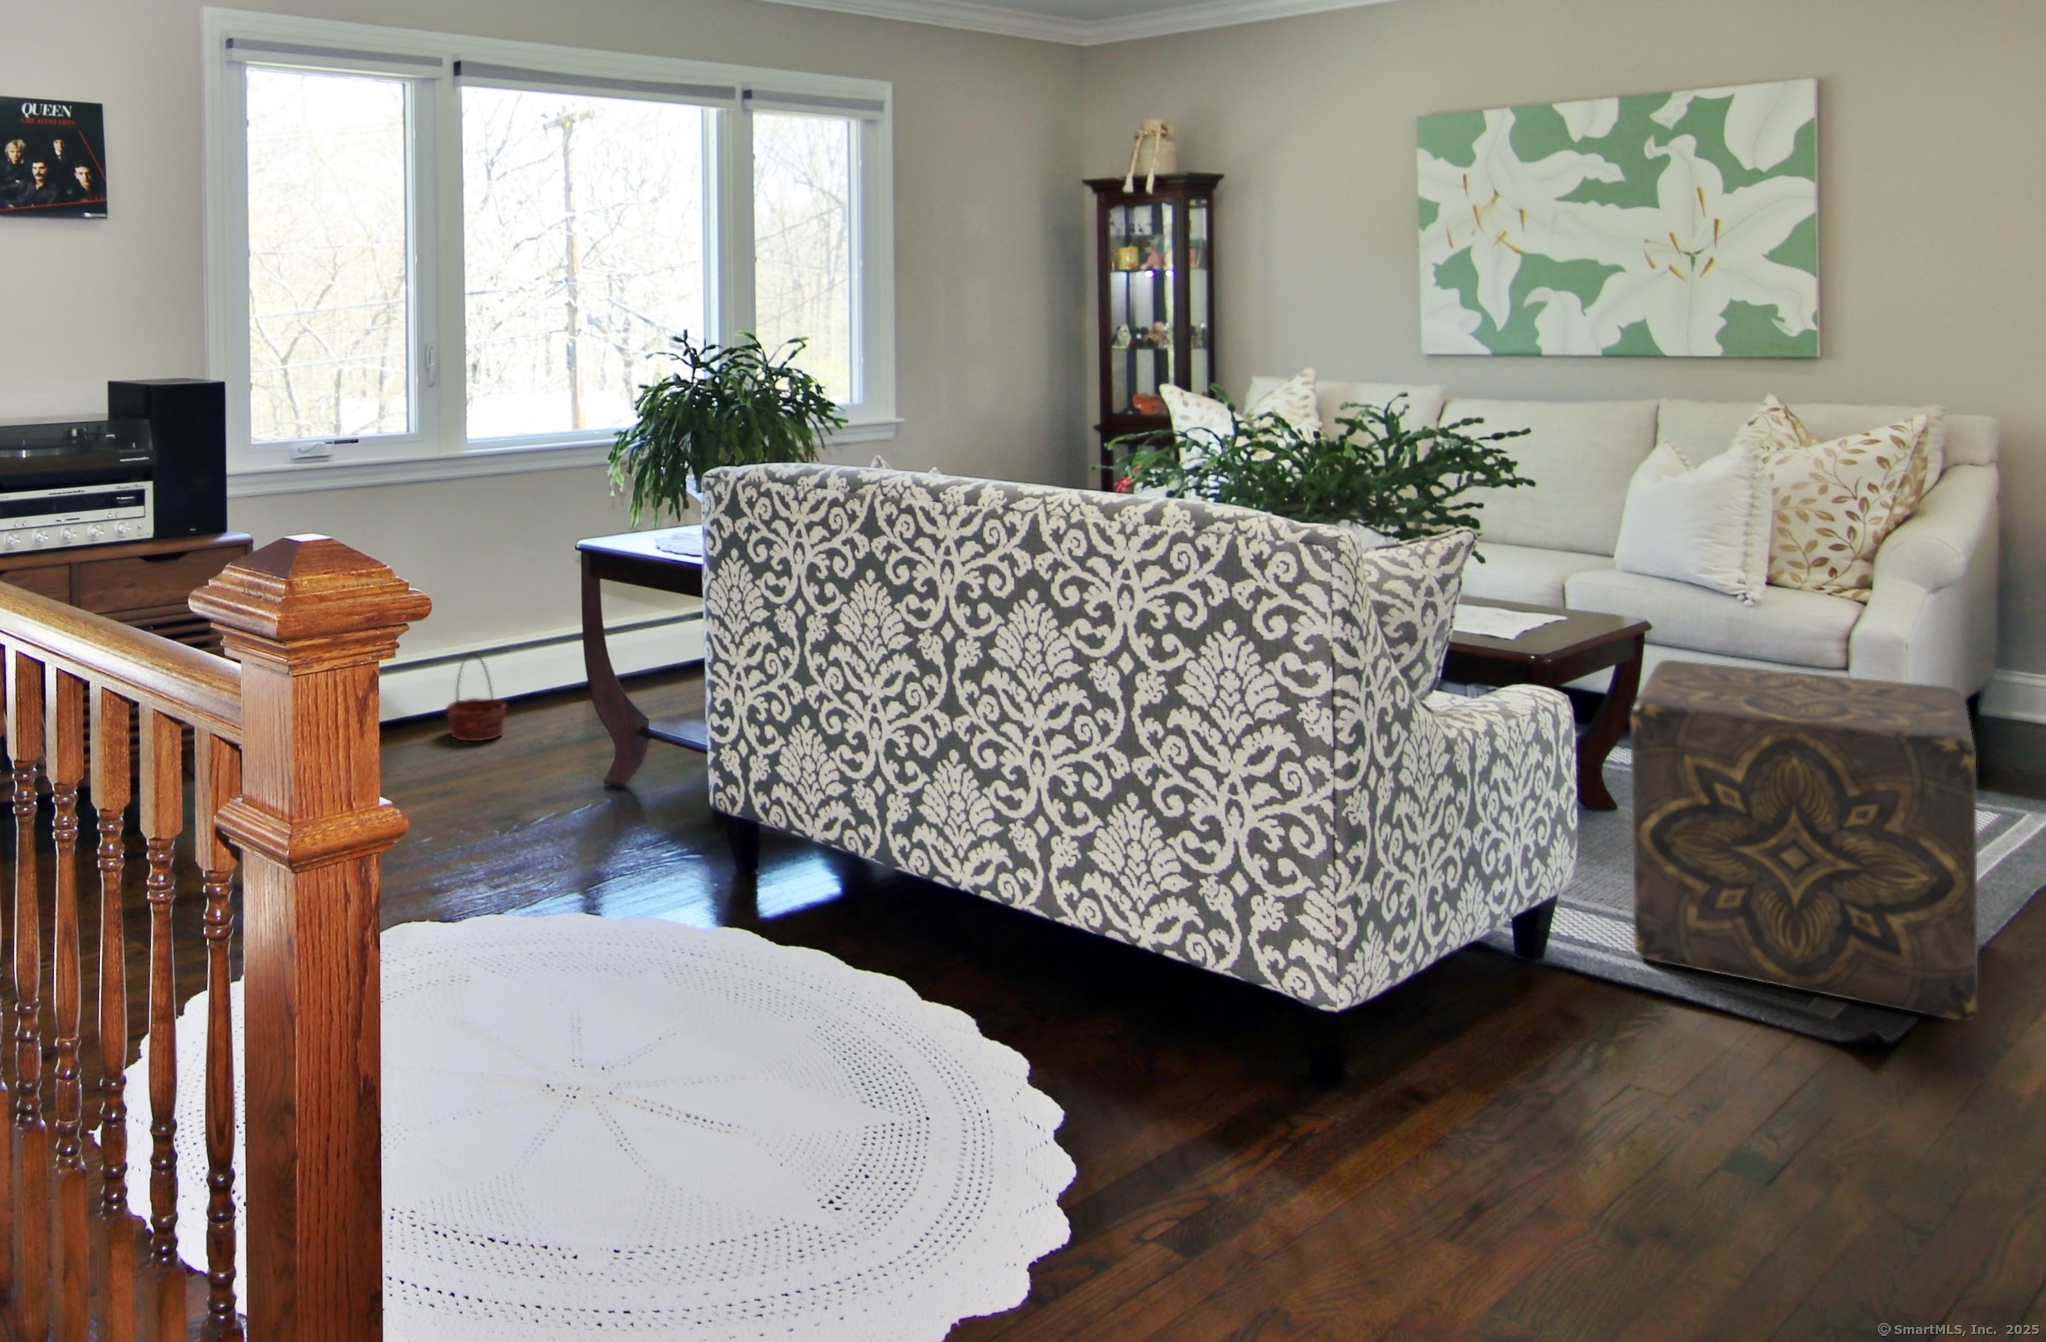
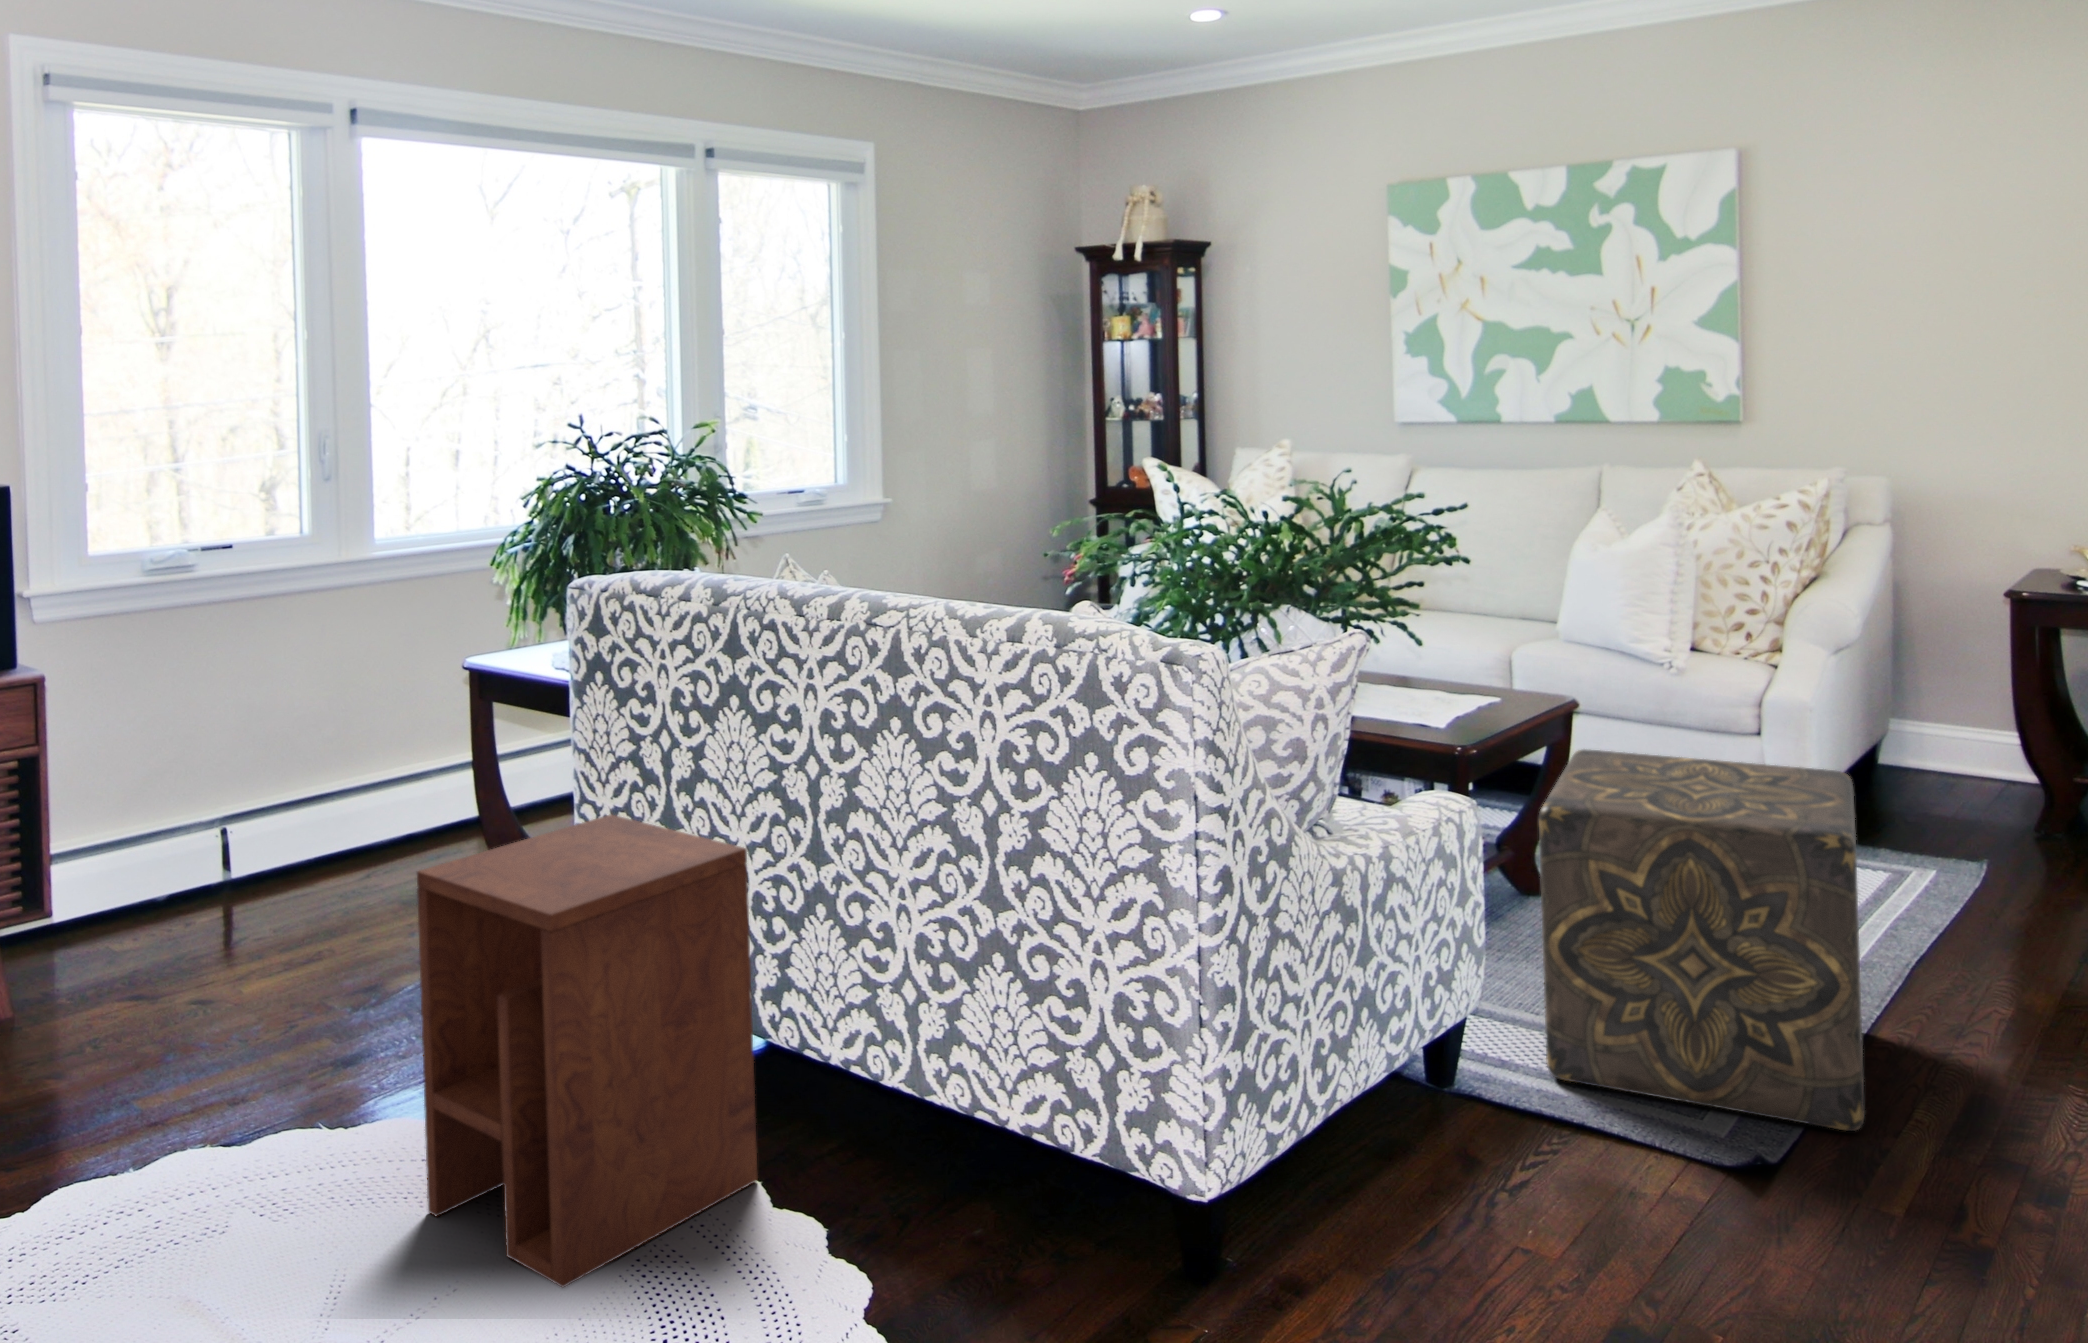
basket: present [446,654,506,741] -> none [336,780,410,883]
side table: none [608,671,893,1049] -> present [417,815,757,1287]

